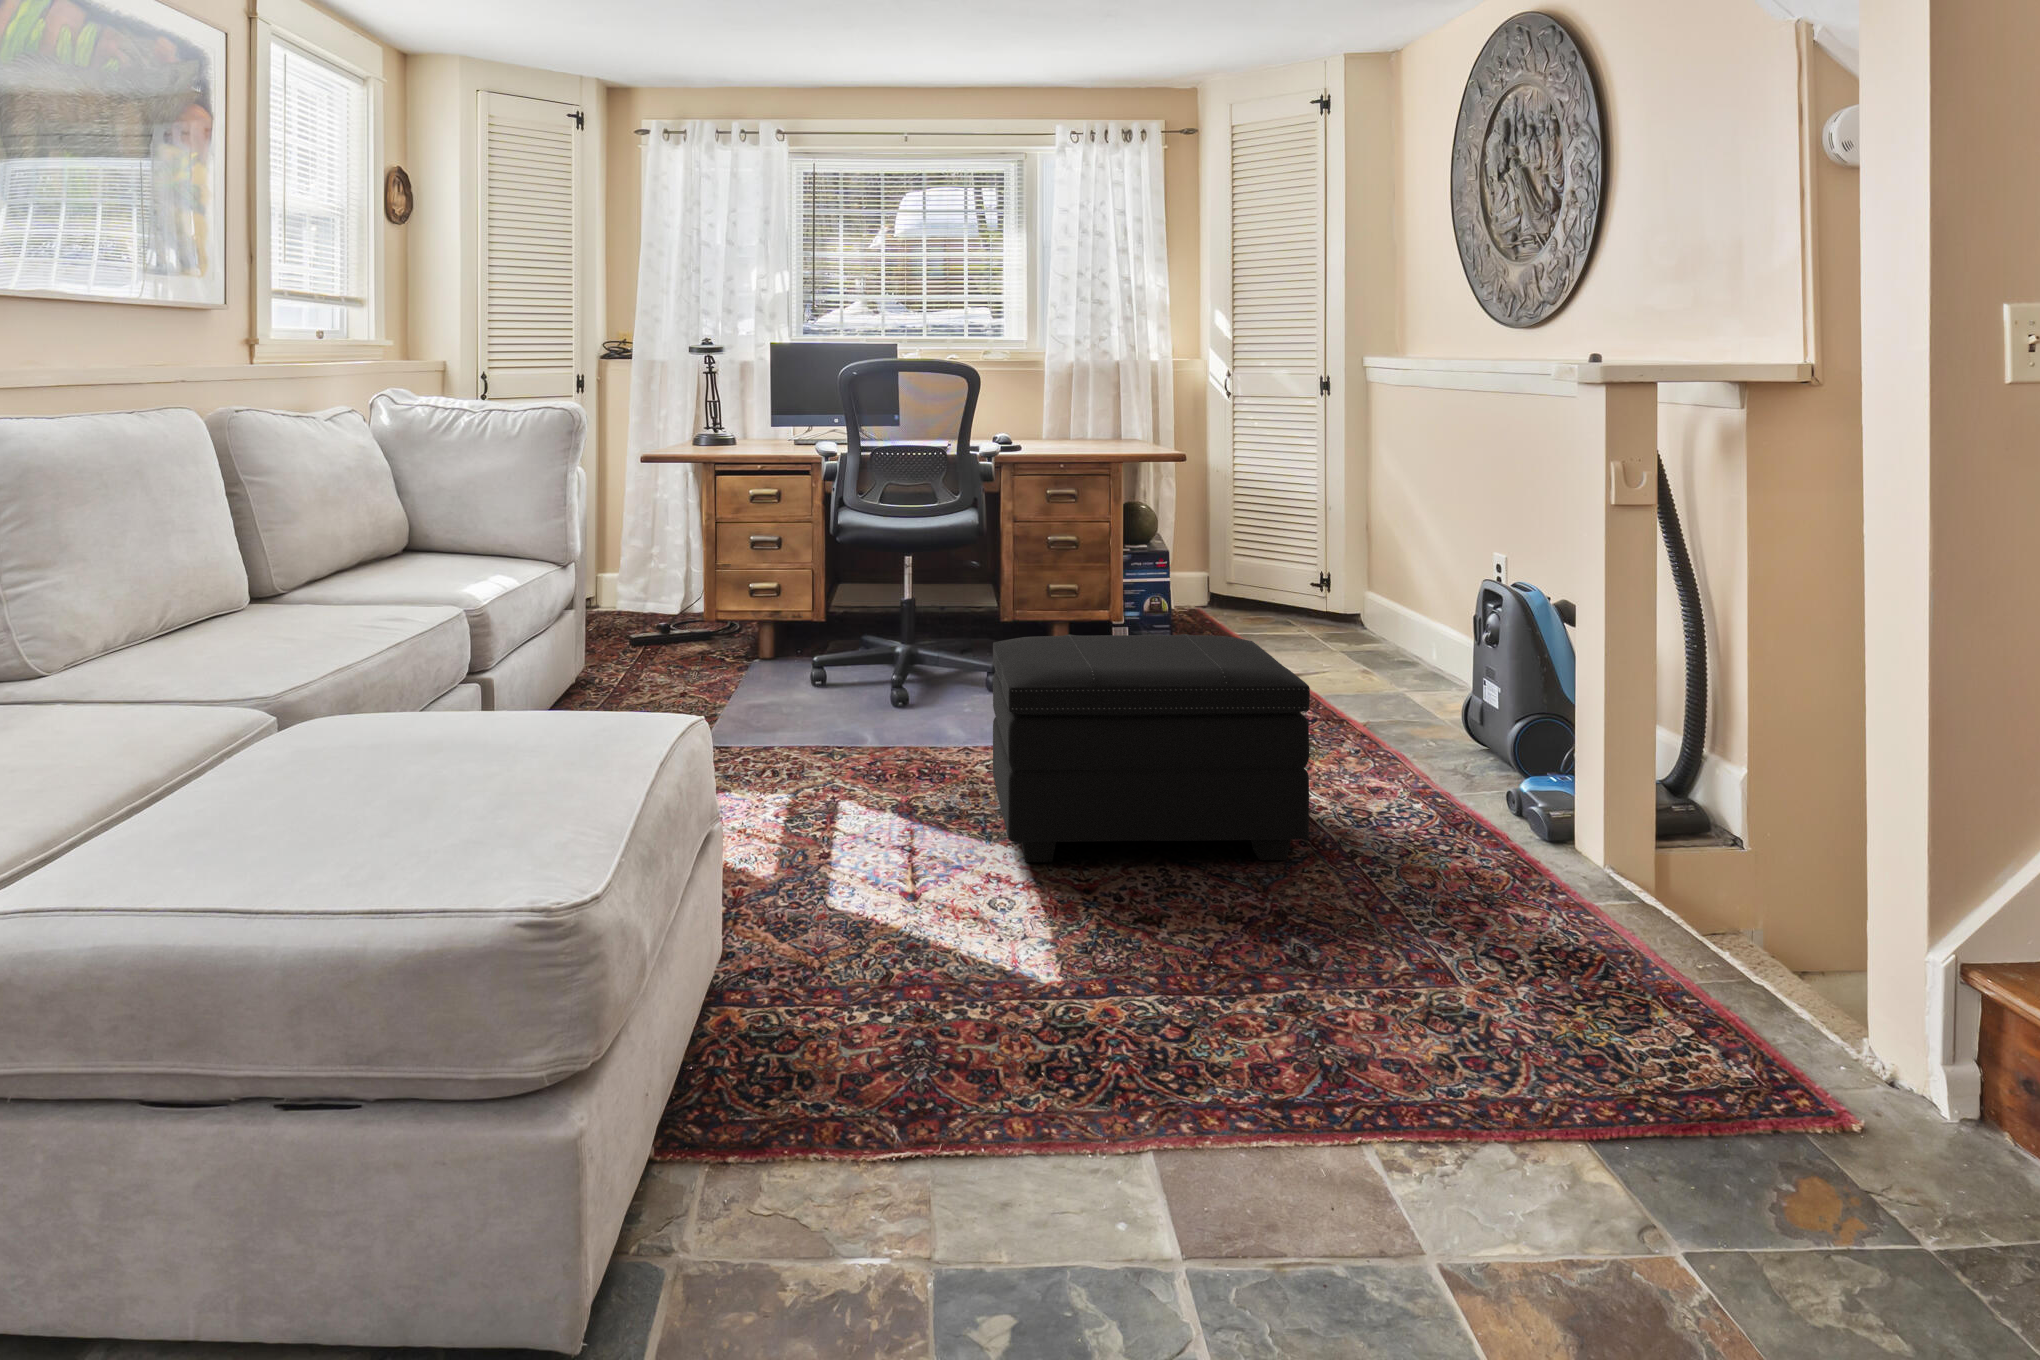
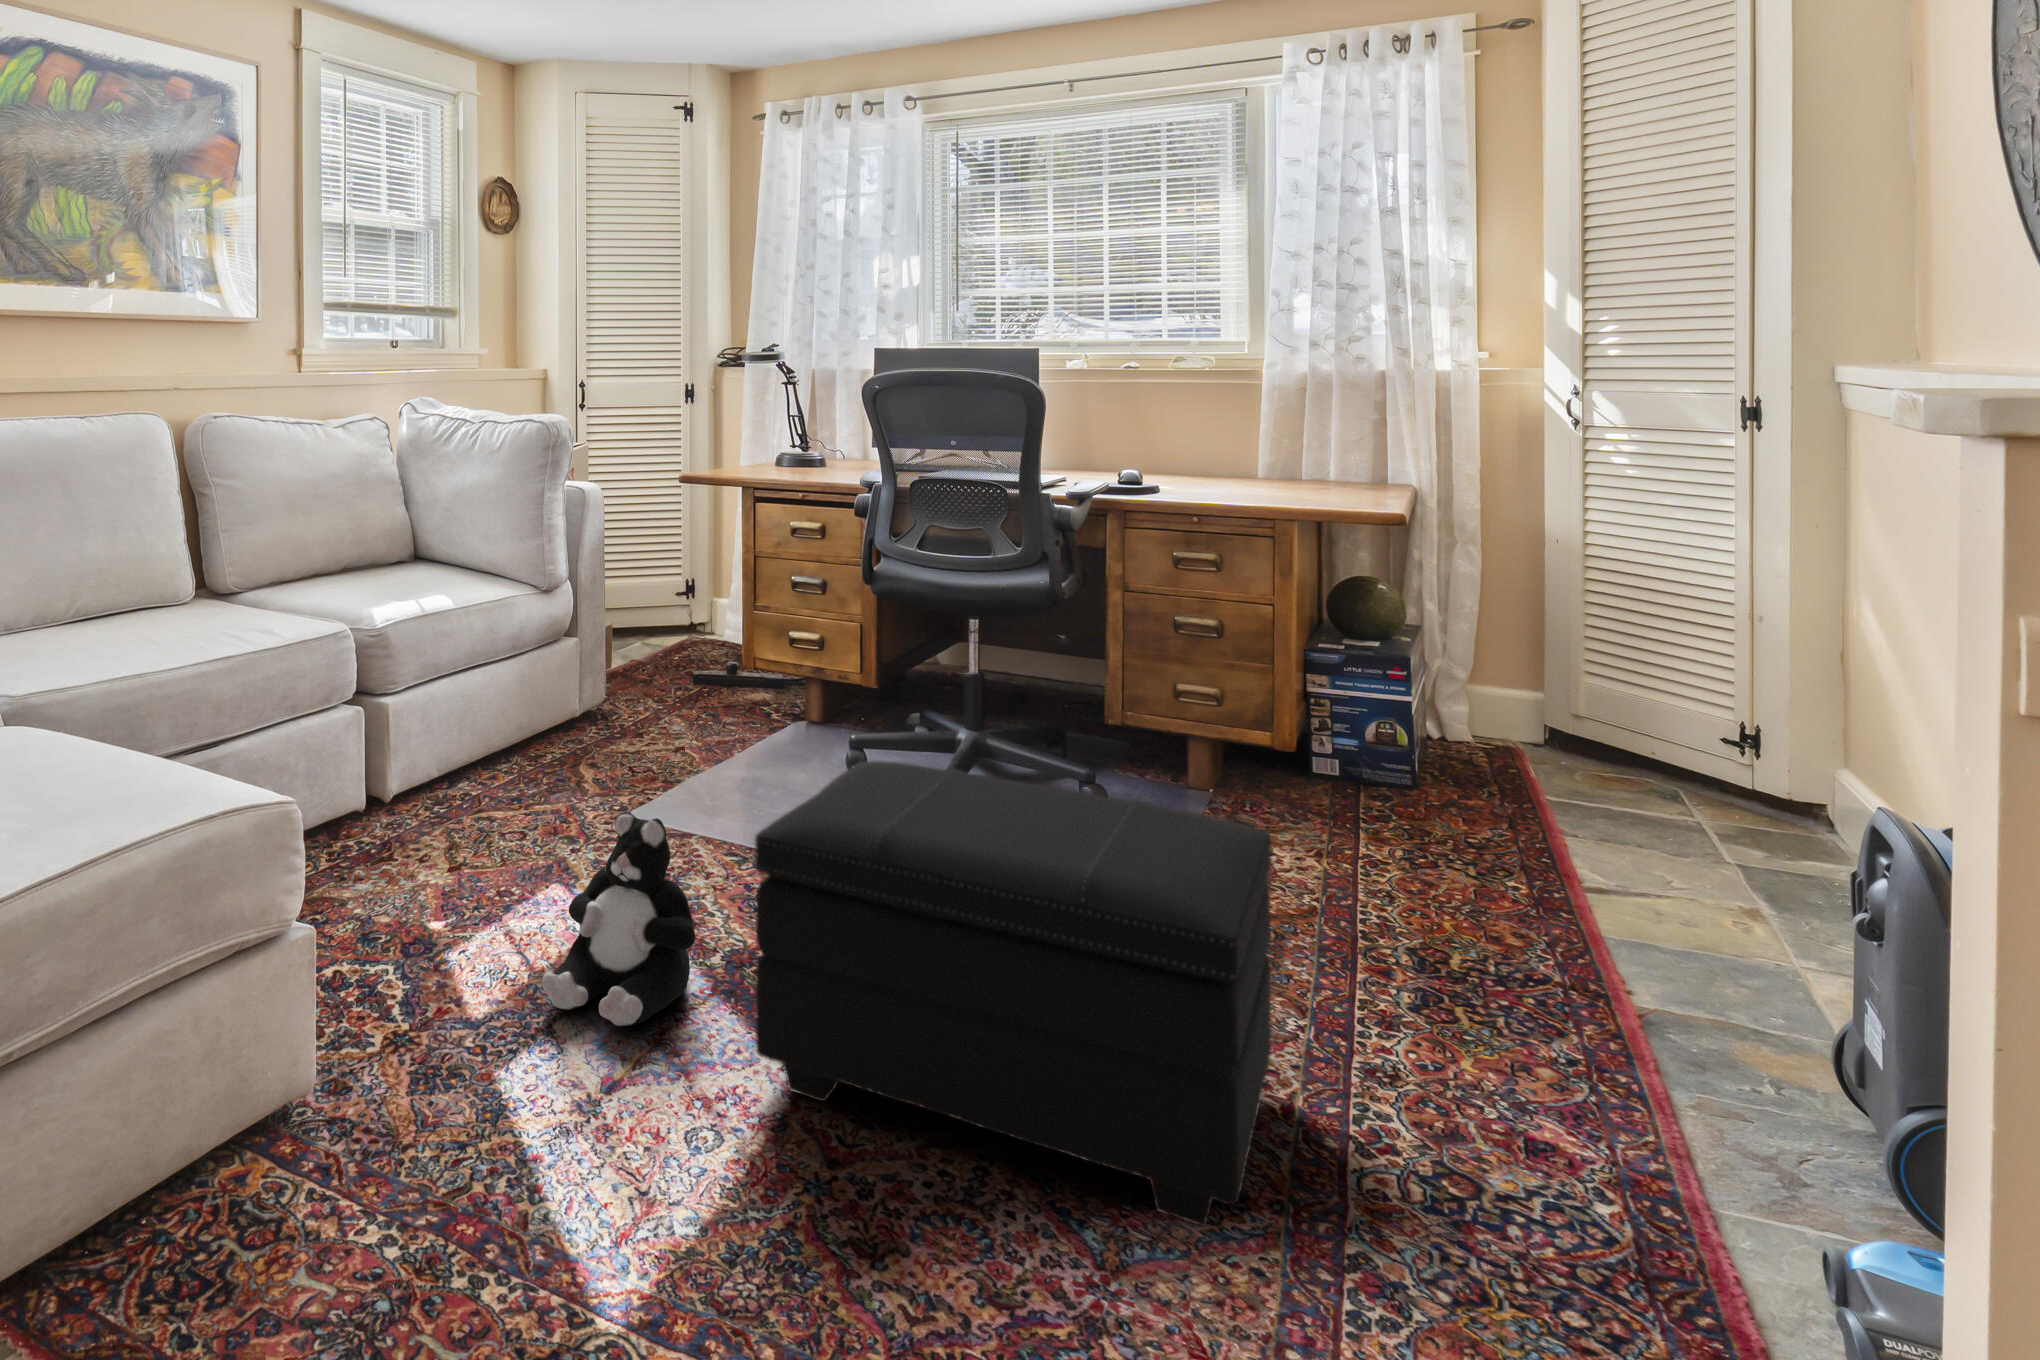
plush toy: none [807,704,915,858] -> present [542,812,695,1027]

